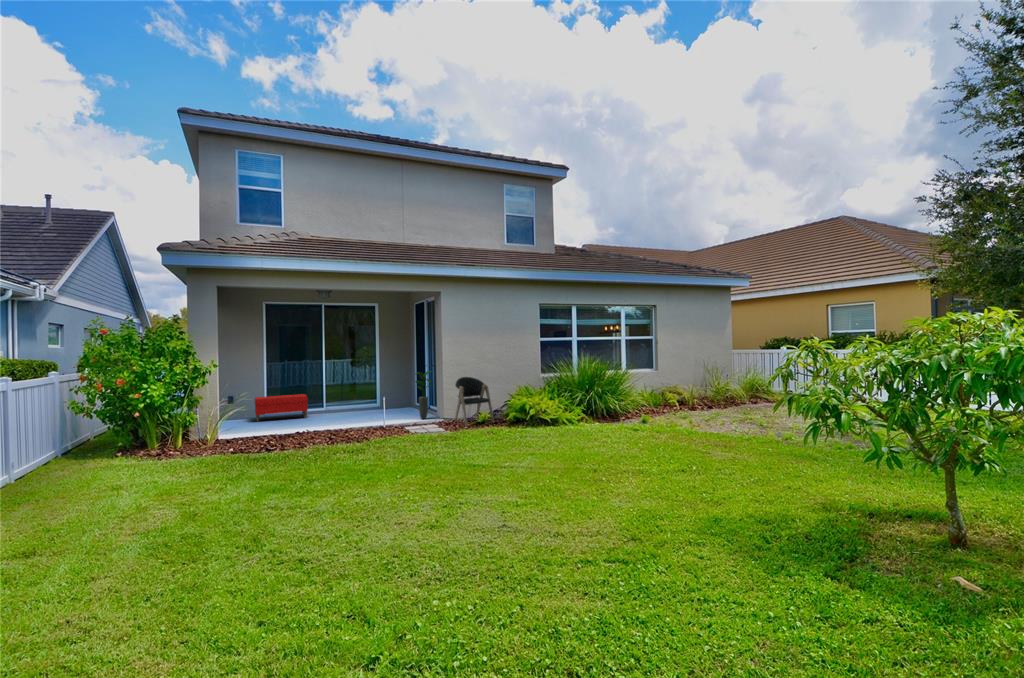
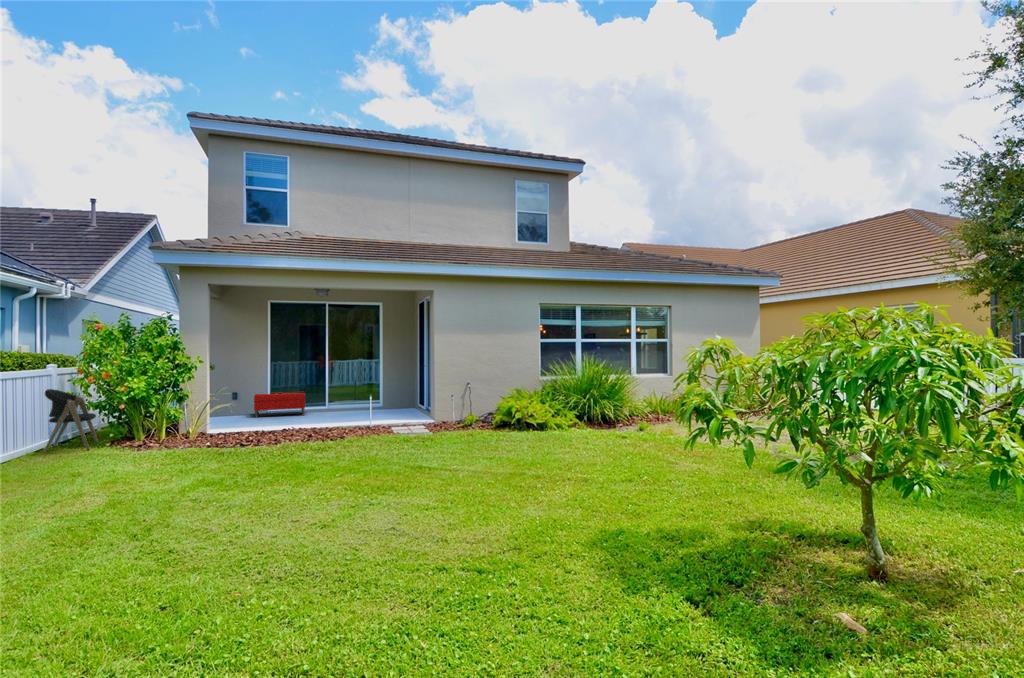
potted plant: present [415,371,432,419] -> none [406,371,427,420]
chair: present [454,377,494,426] -> present [44,389,98,453]

